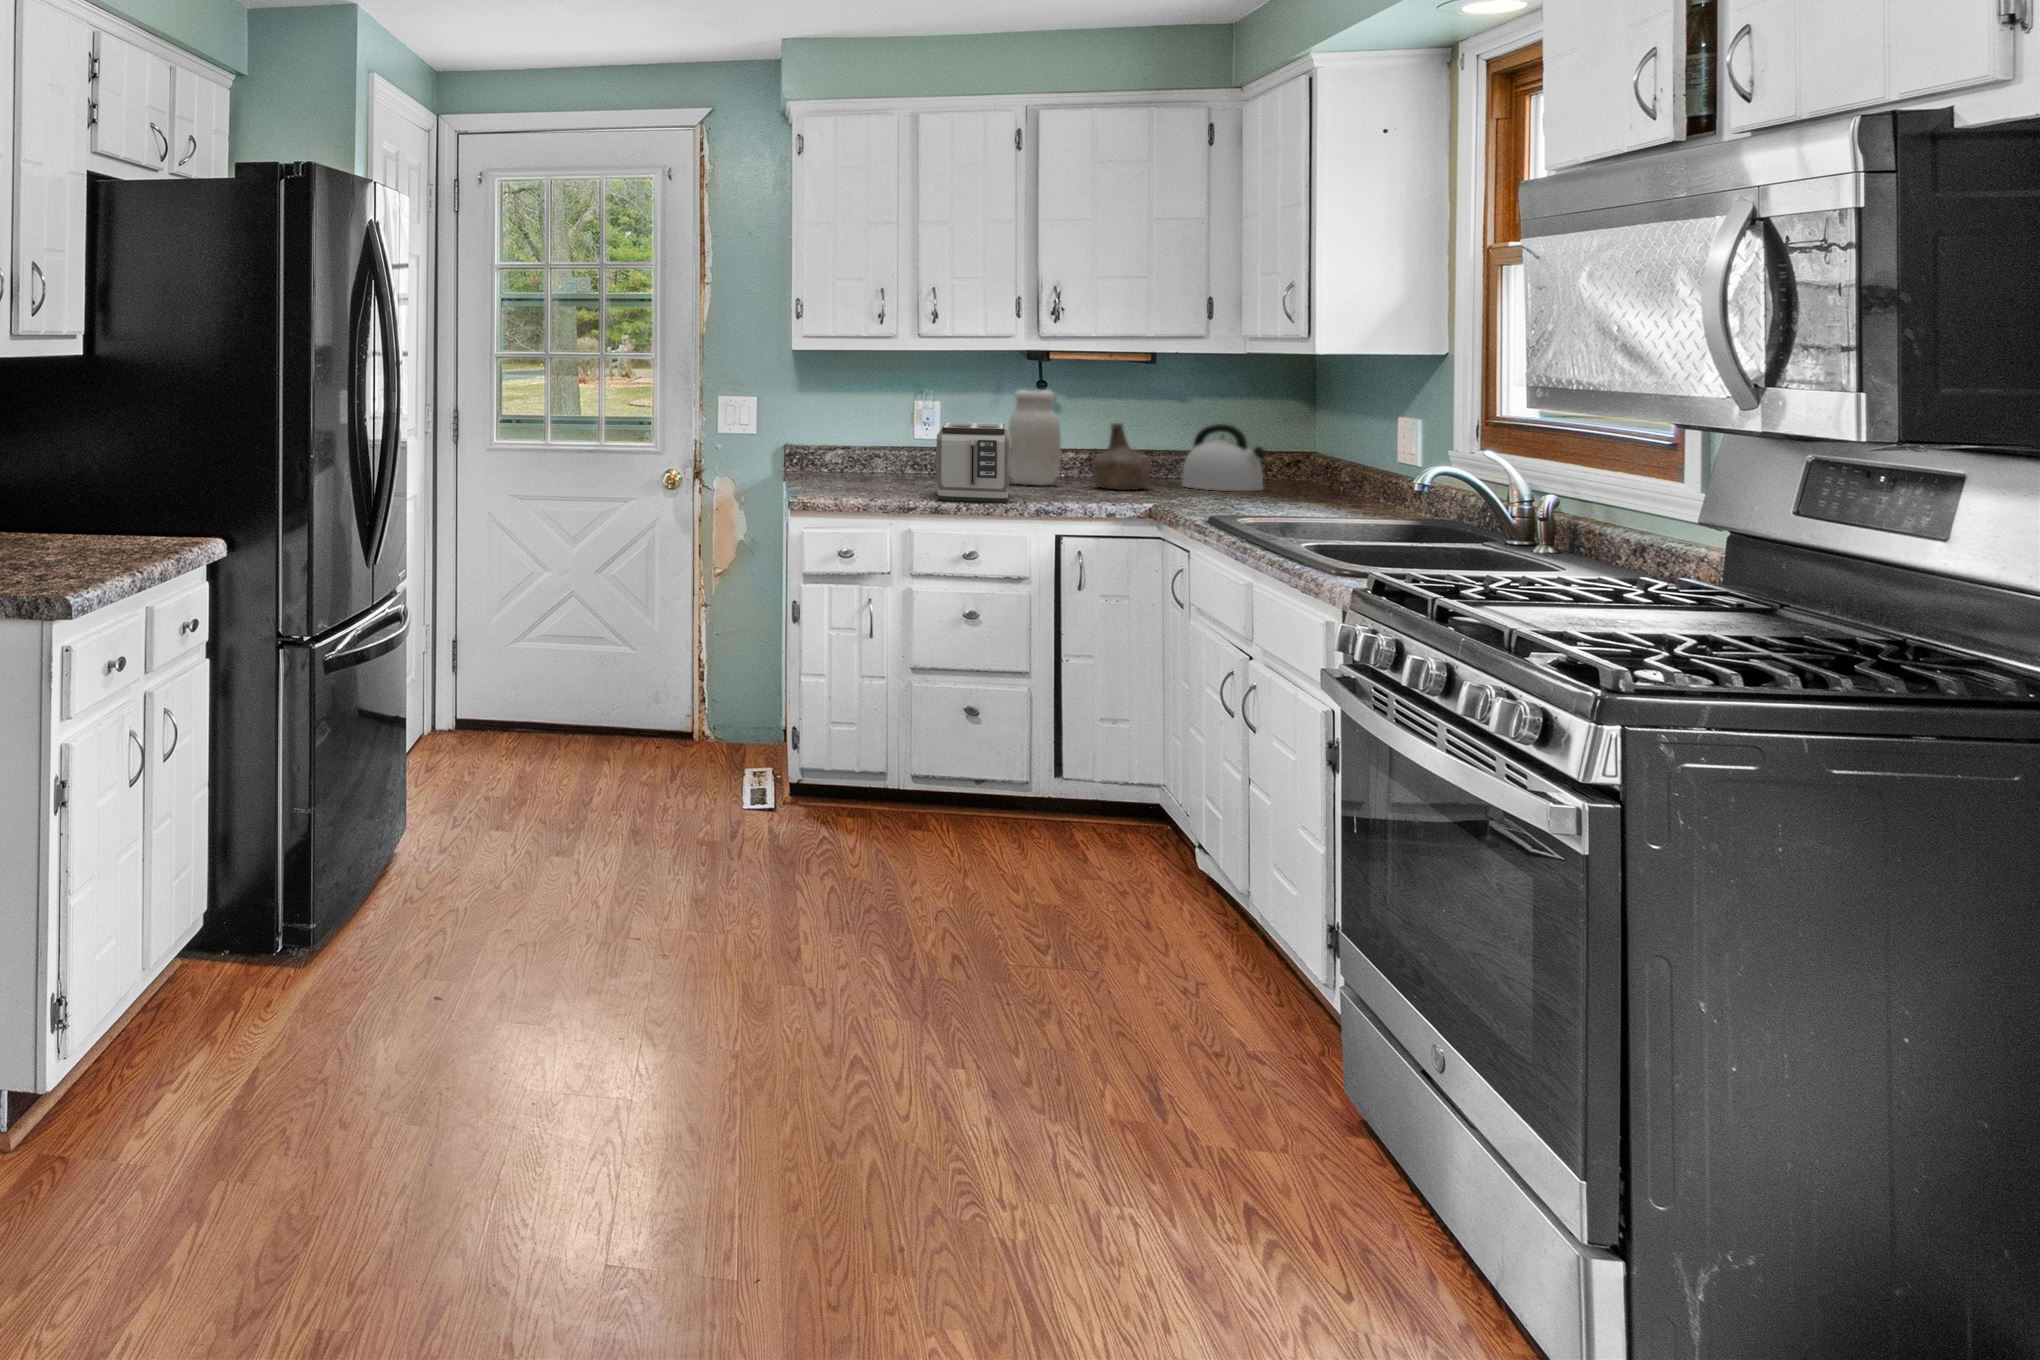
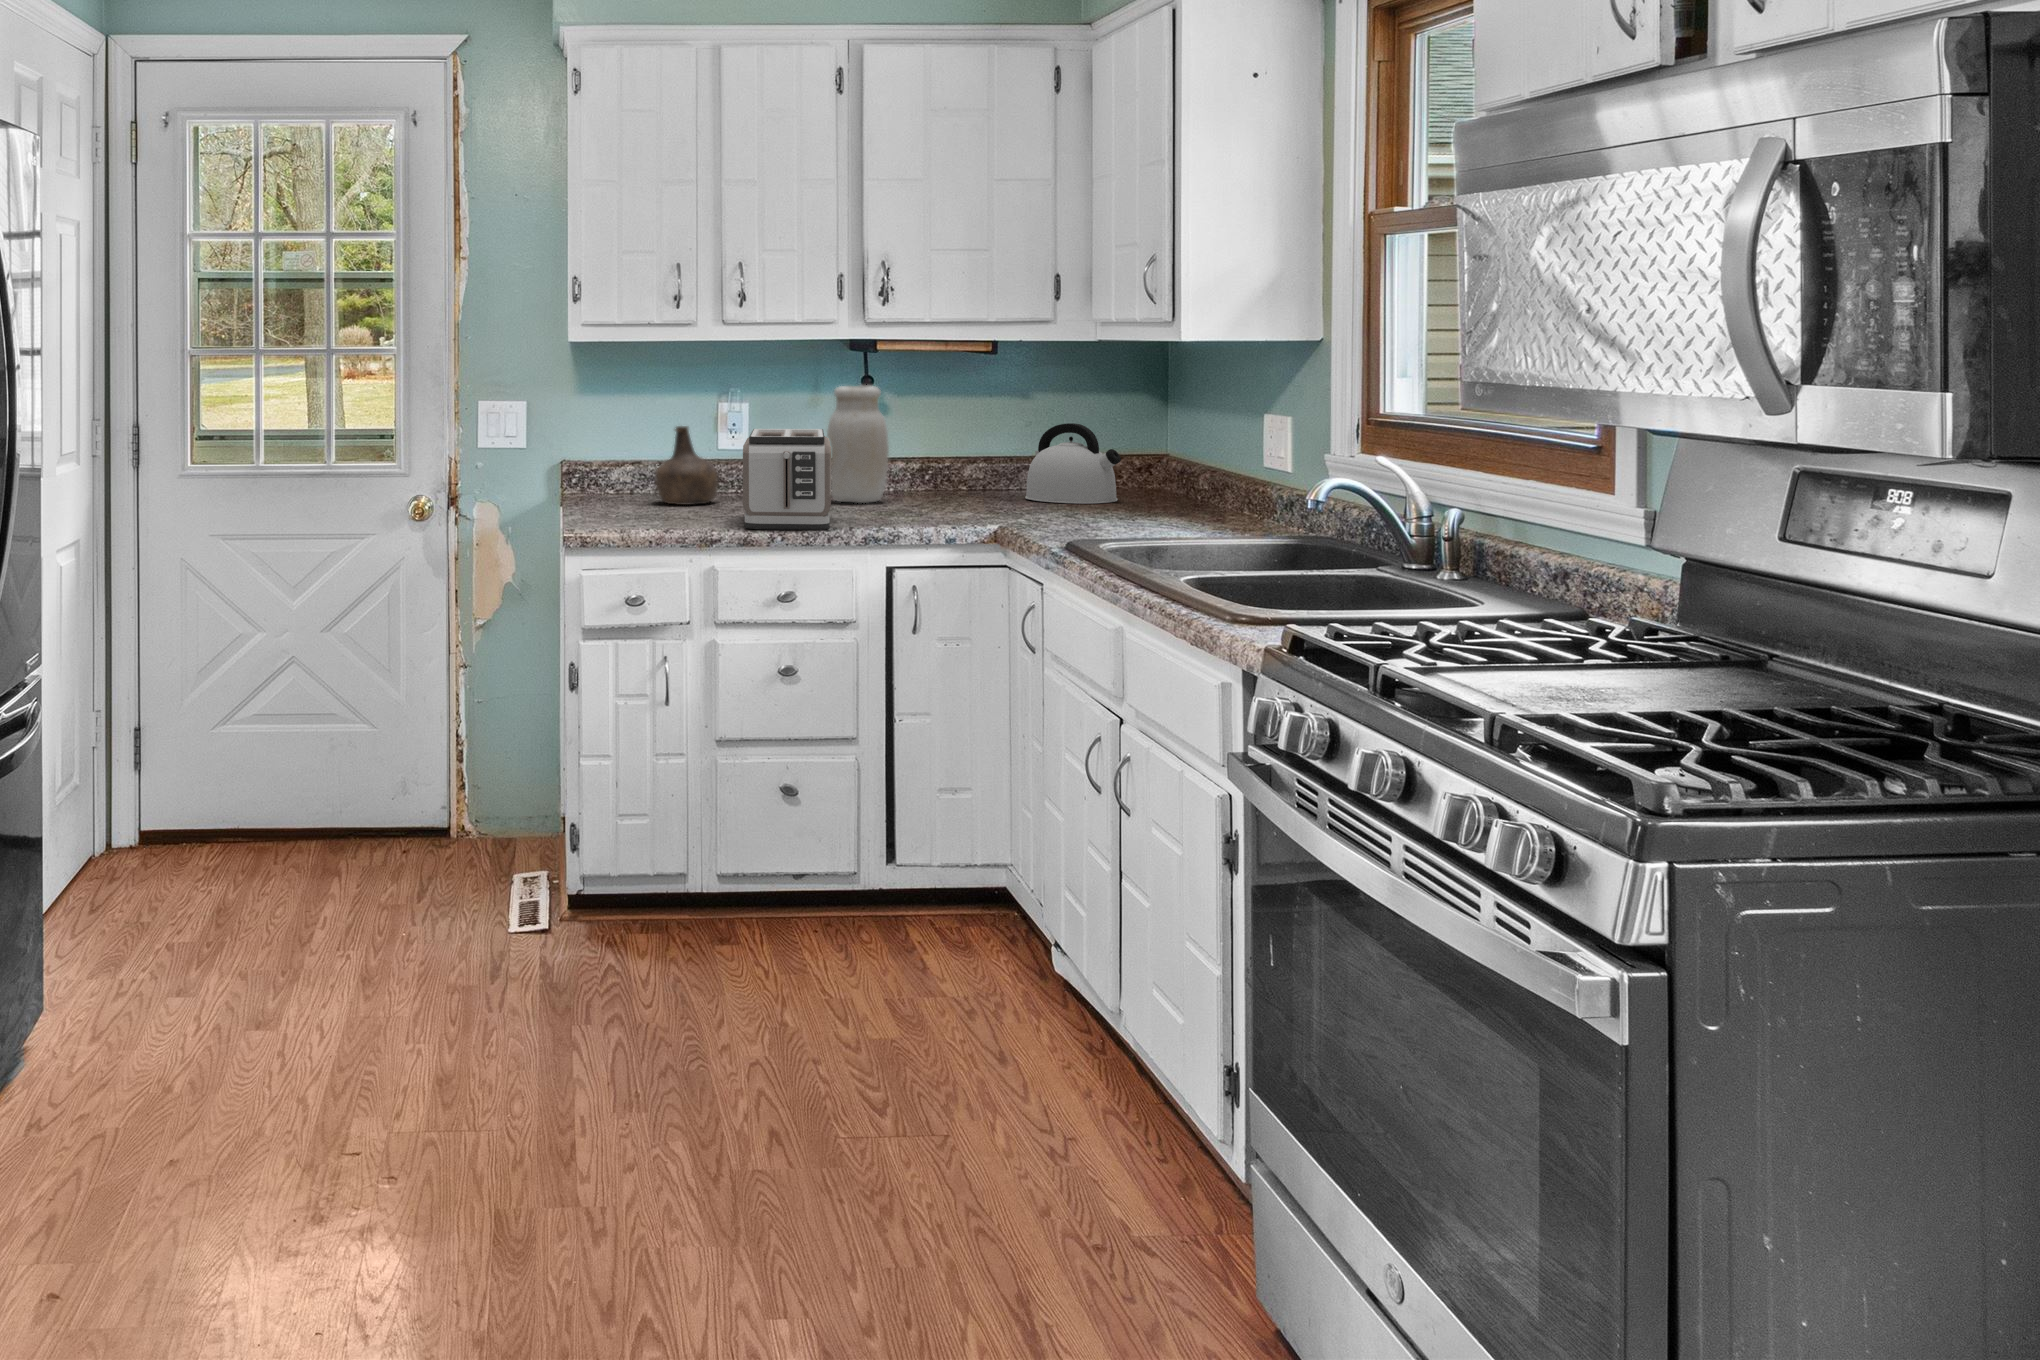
bottle: present [1092,423,1150,490] -> present [655,426,718,505]

